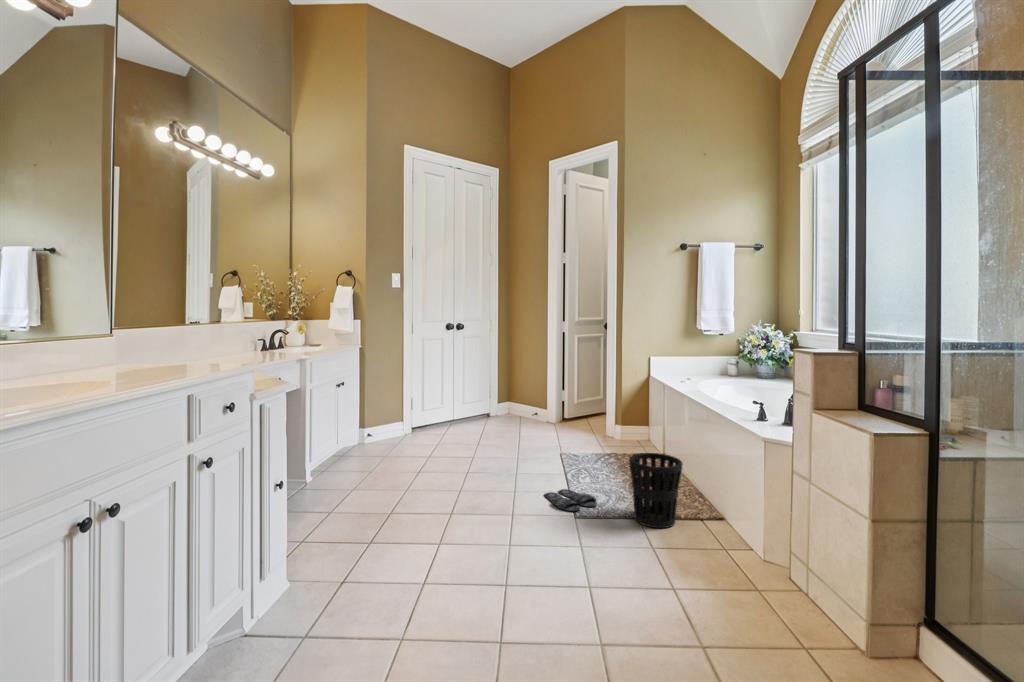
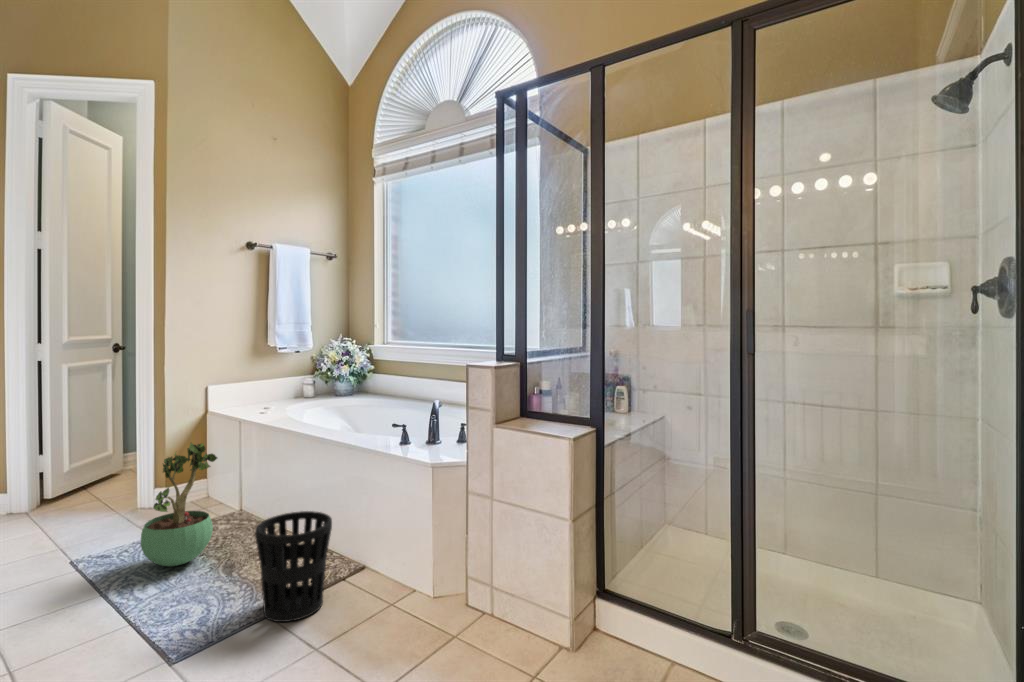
potted plant: none [589,395,635,473] -> present [141,443,217,566]
slippers: present [544,489,597,511] -> none [75,613,194,662]

